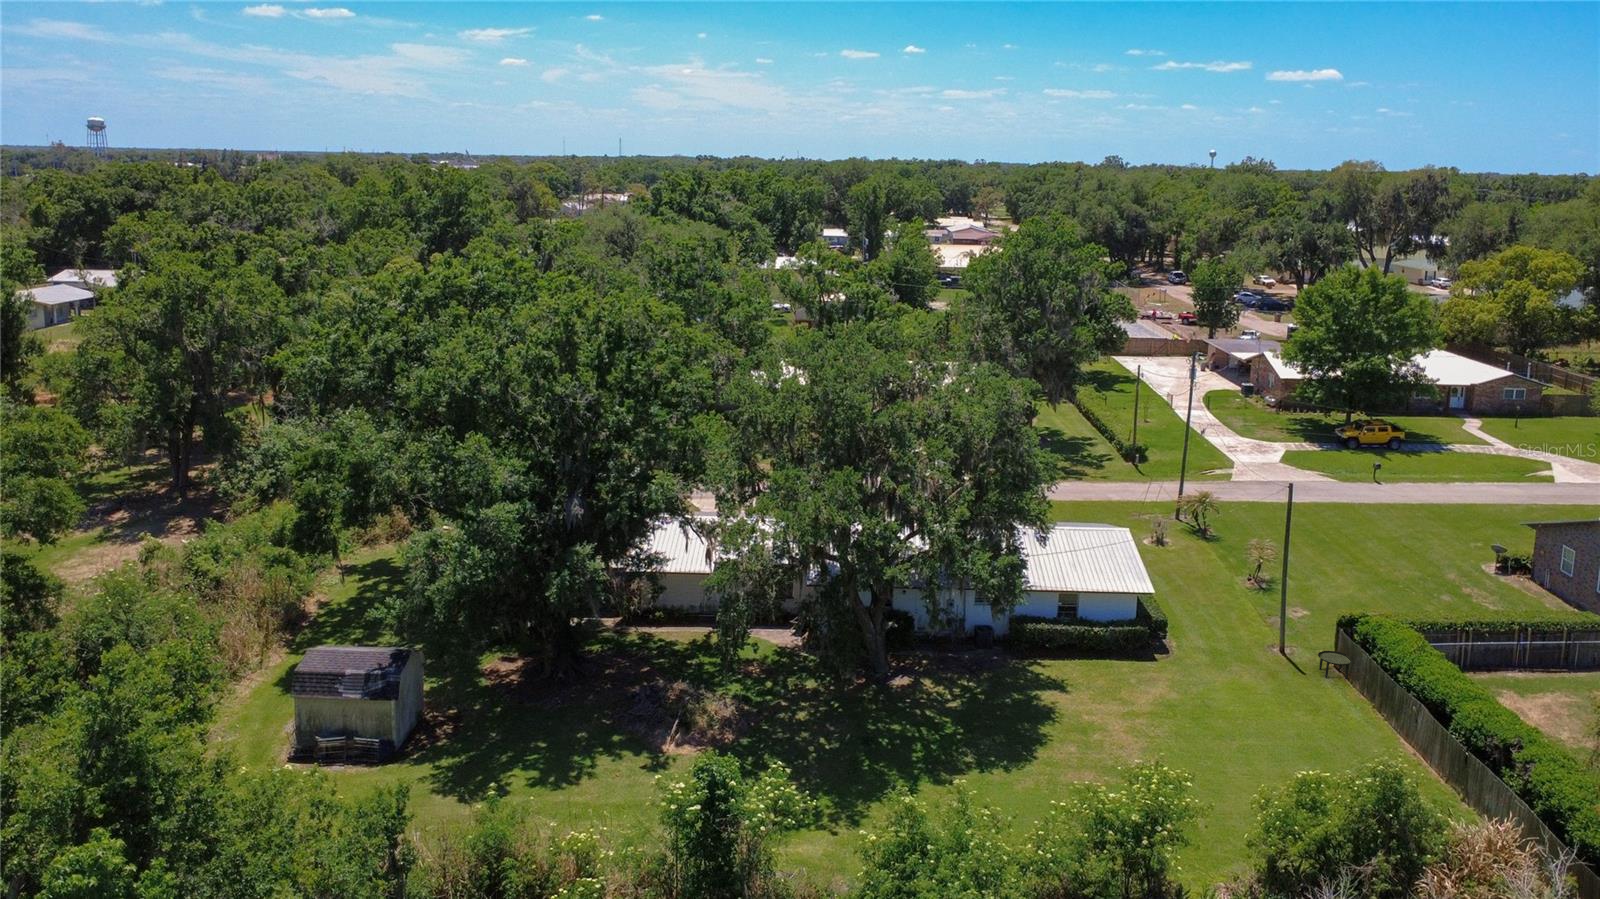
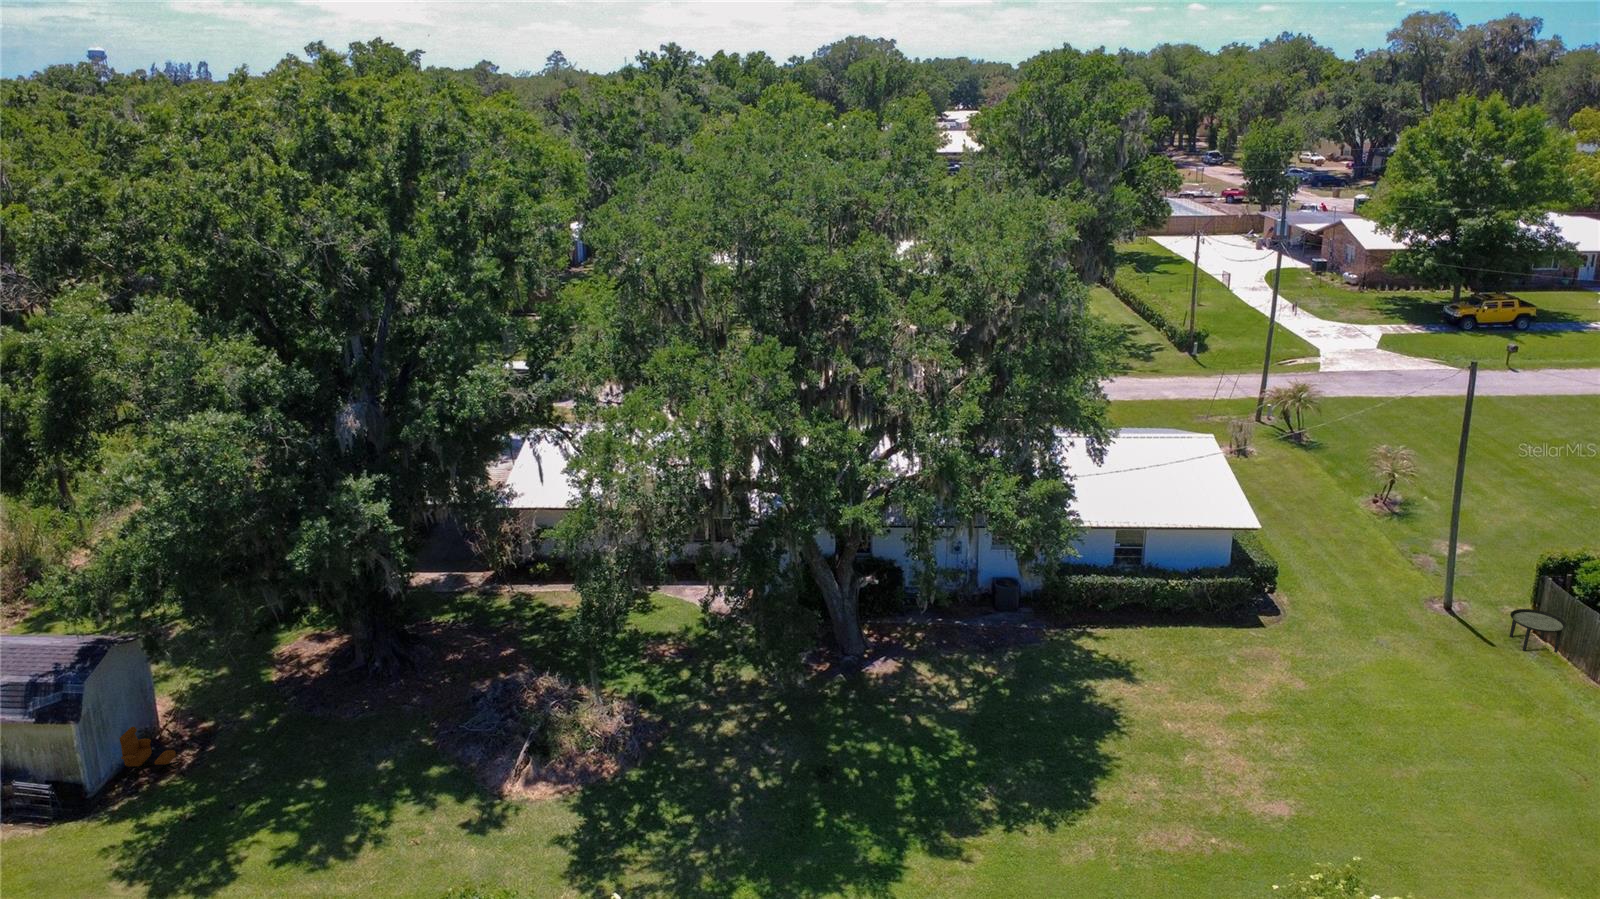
lounge chair: none [418,705,450,736] -> present [120,727,179,775]

